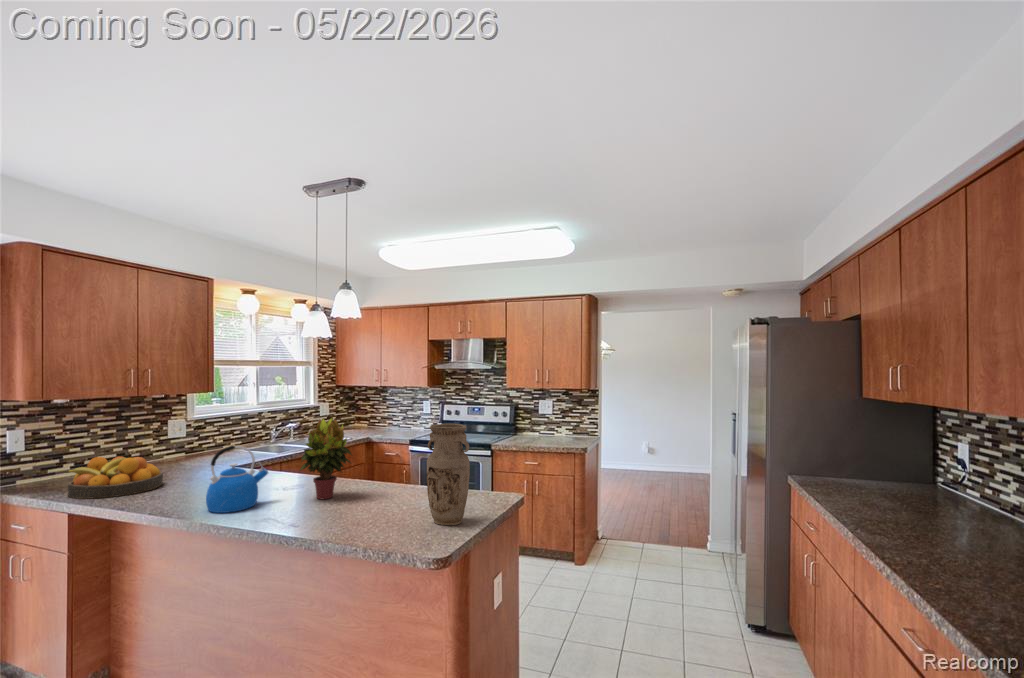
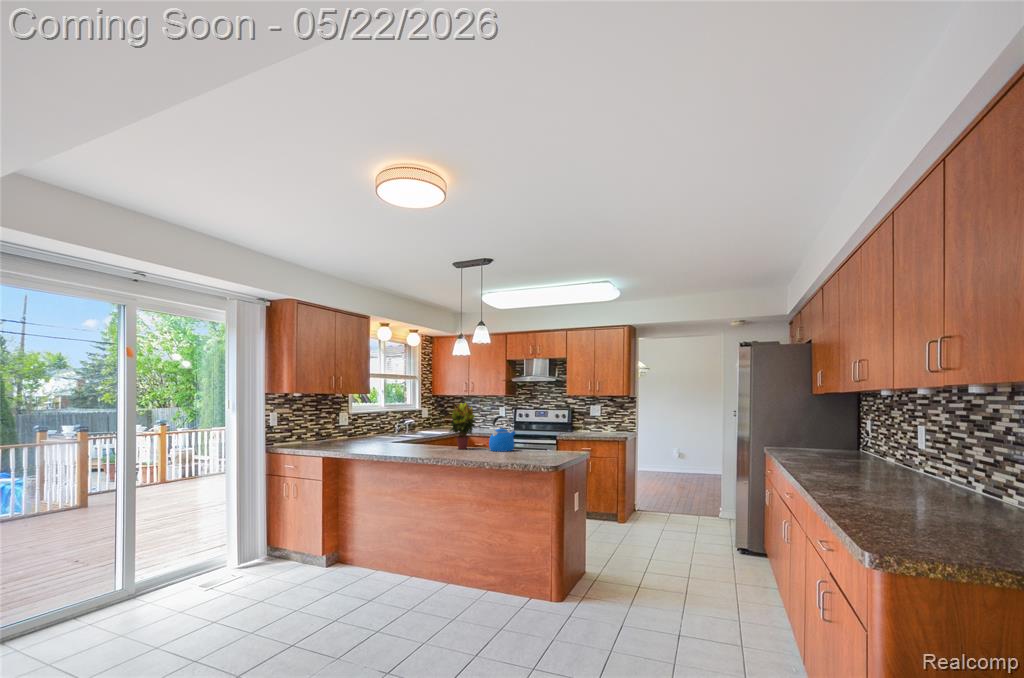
vase: present [427,424,470,525] -> none [526,401,550,455]
kettle: present [206,446,268,513] -> present [489,416,516,452]
fruit bowl: present [67,456,163,499] -> none [315,427,361,448]

